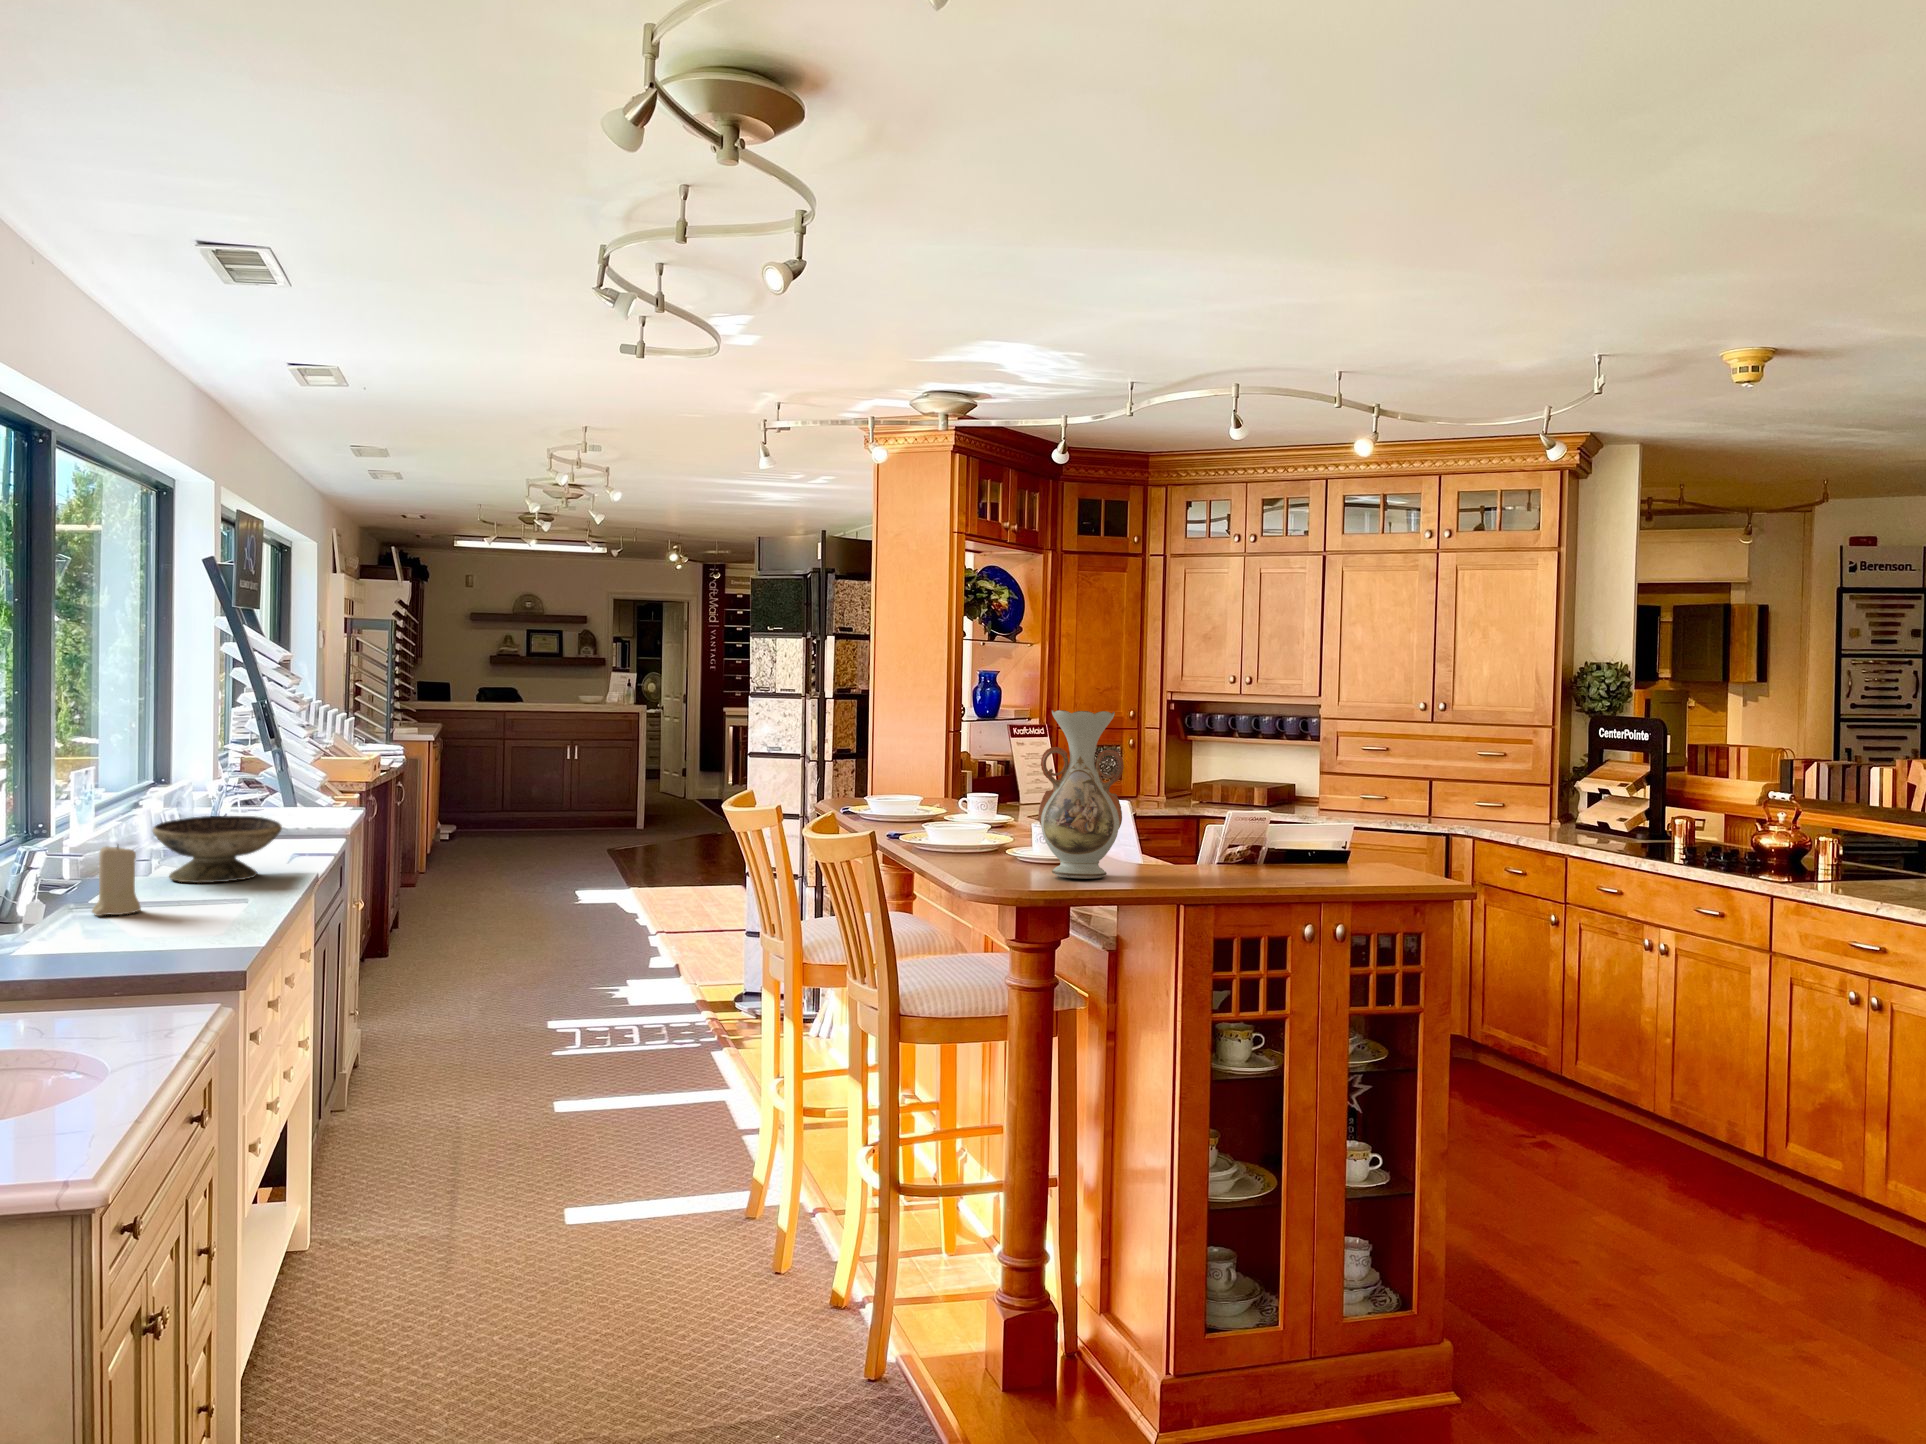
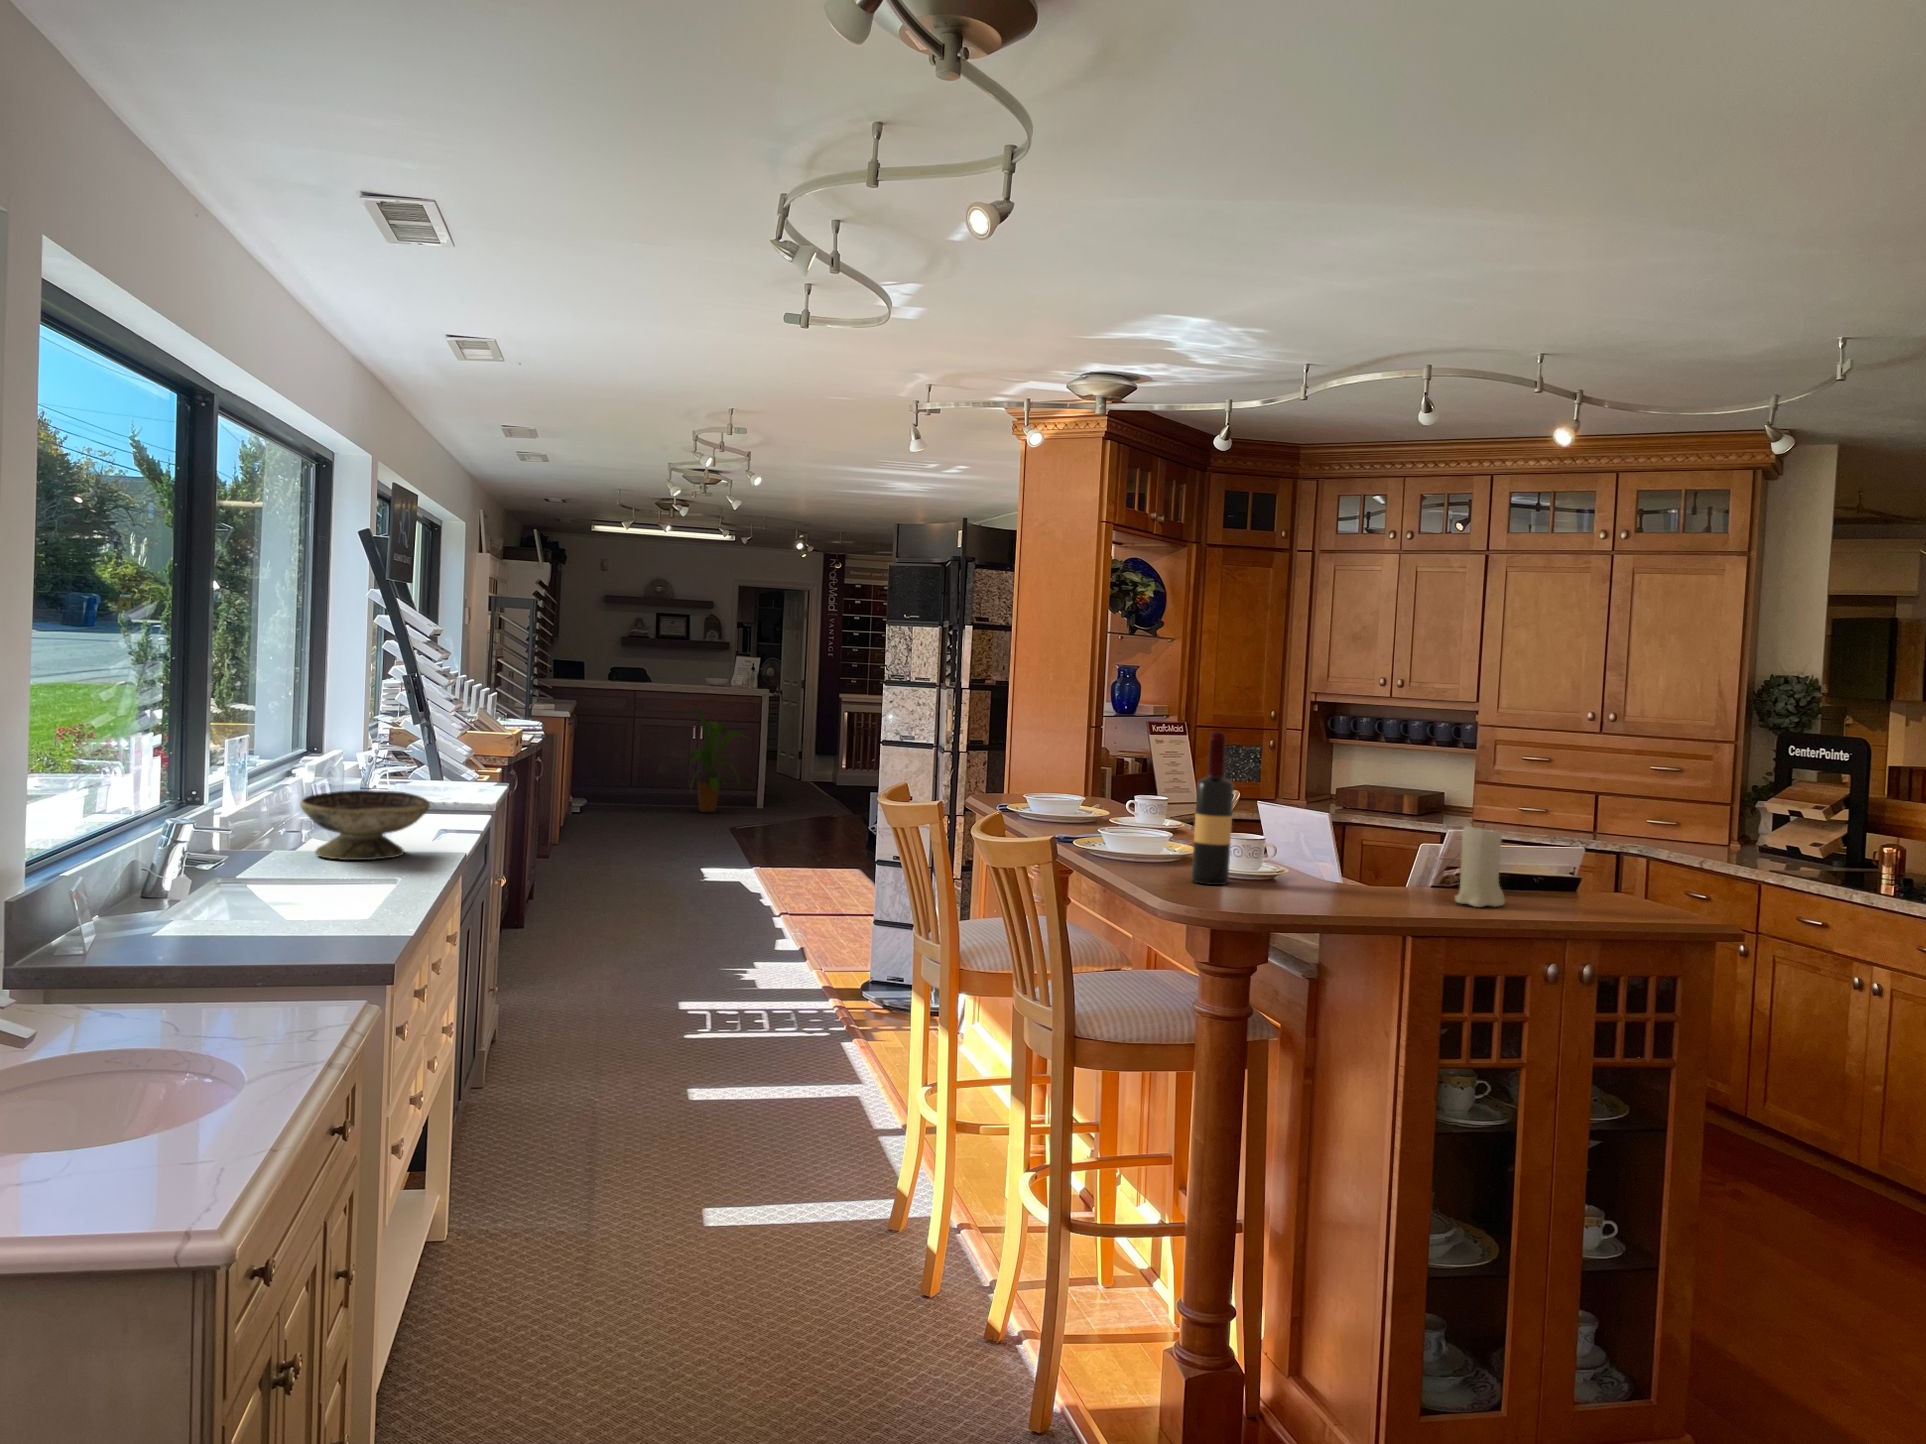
vase: present [1038,710,1124,879] -> none [1245,710,1343,900]
house plant: none [557,728,629,837] -> present [685,709,743,812]
wine bottle: none [998,732,1033,870] -> present [1192,732,1234,885]
candle: present [92,845,141,916] -> present [1455,825,1505,907]

